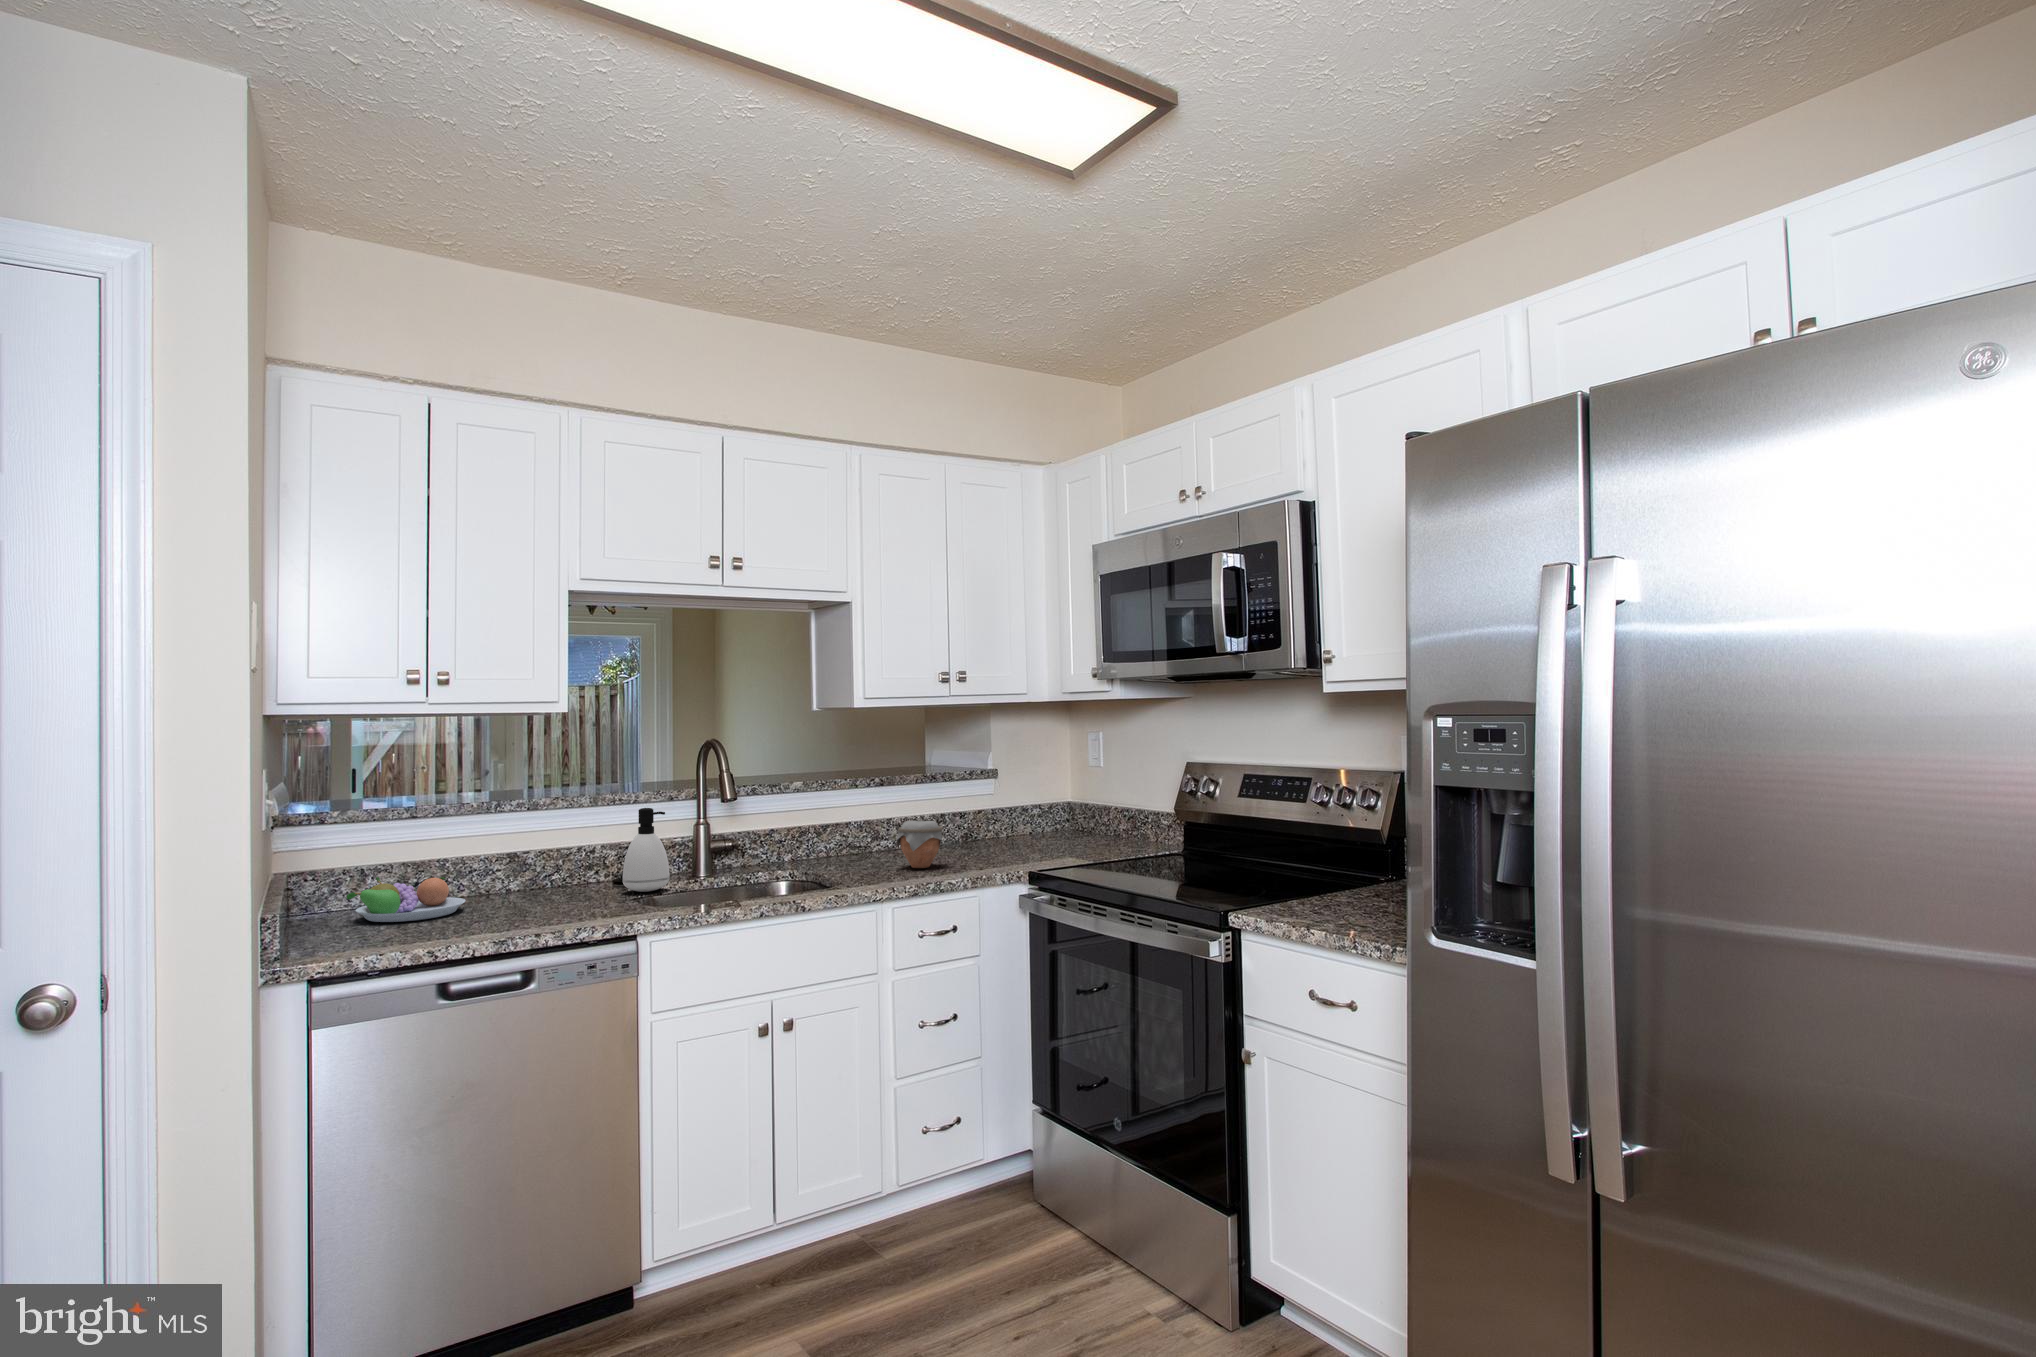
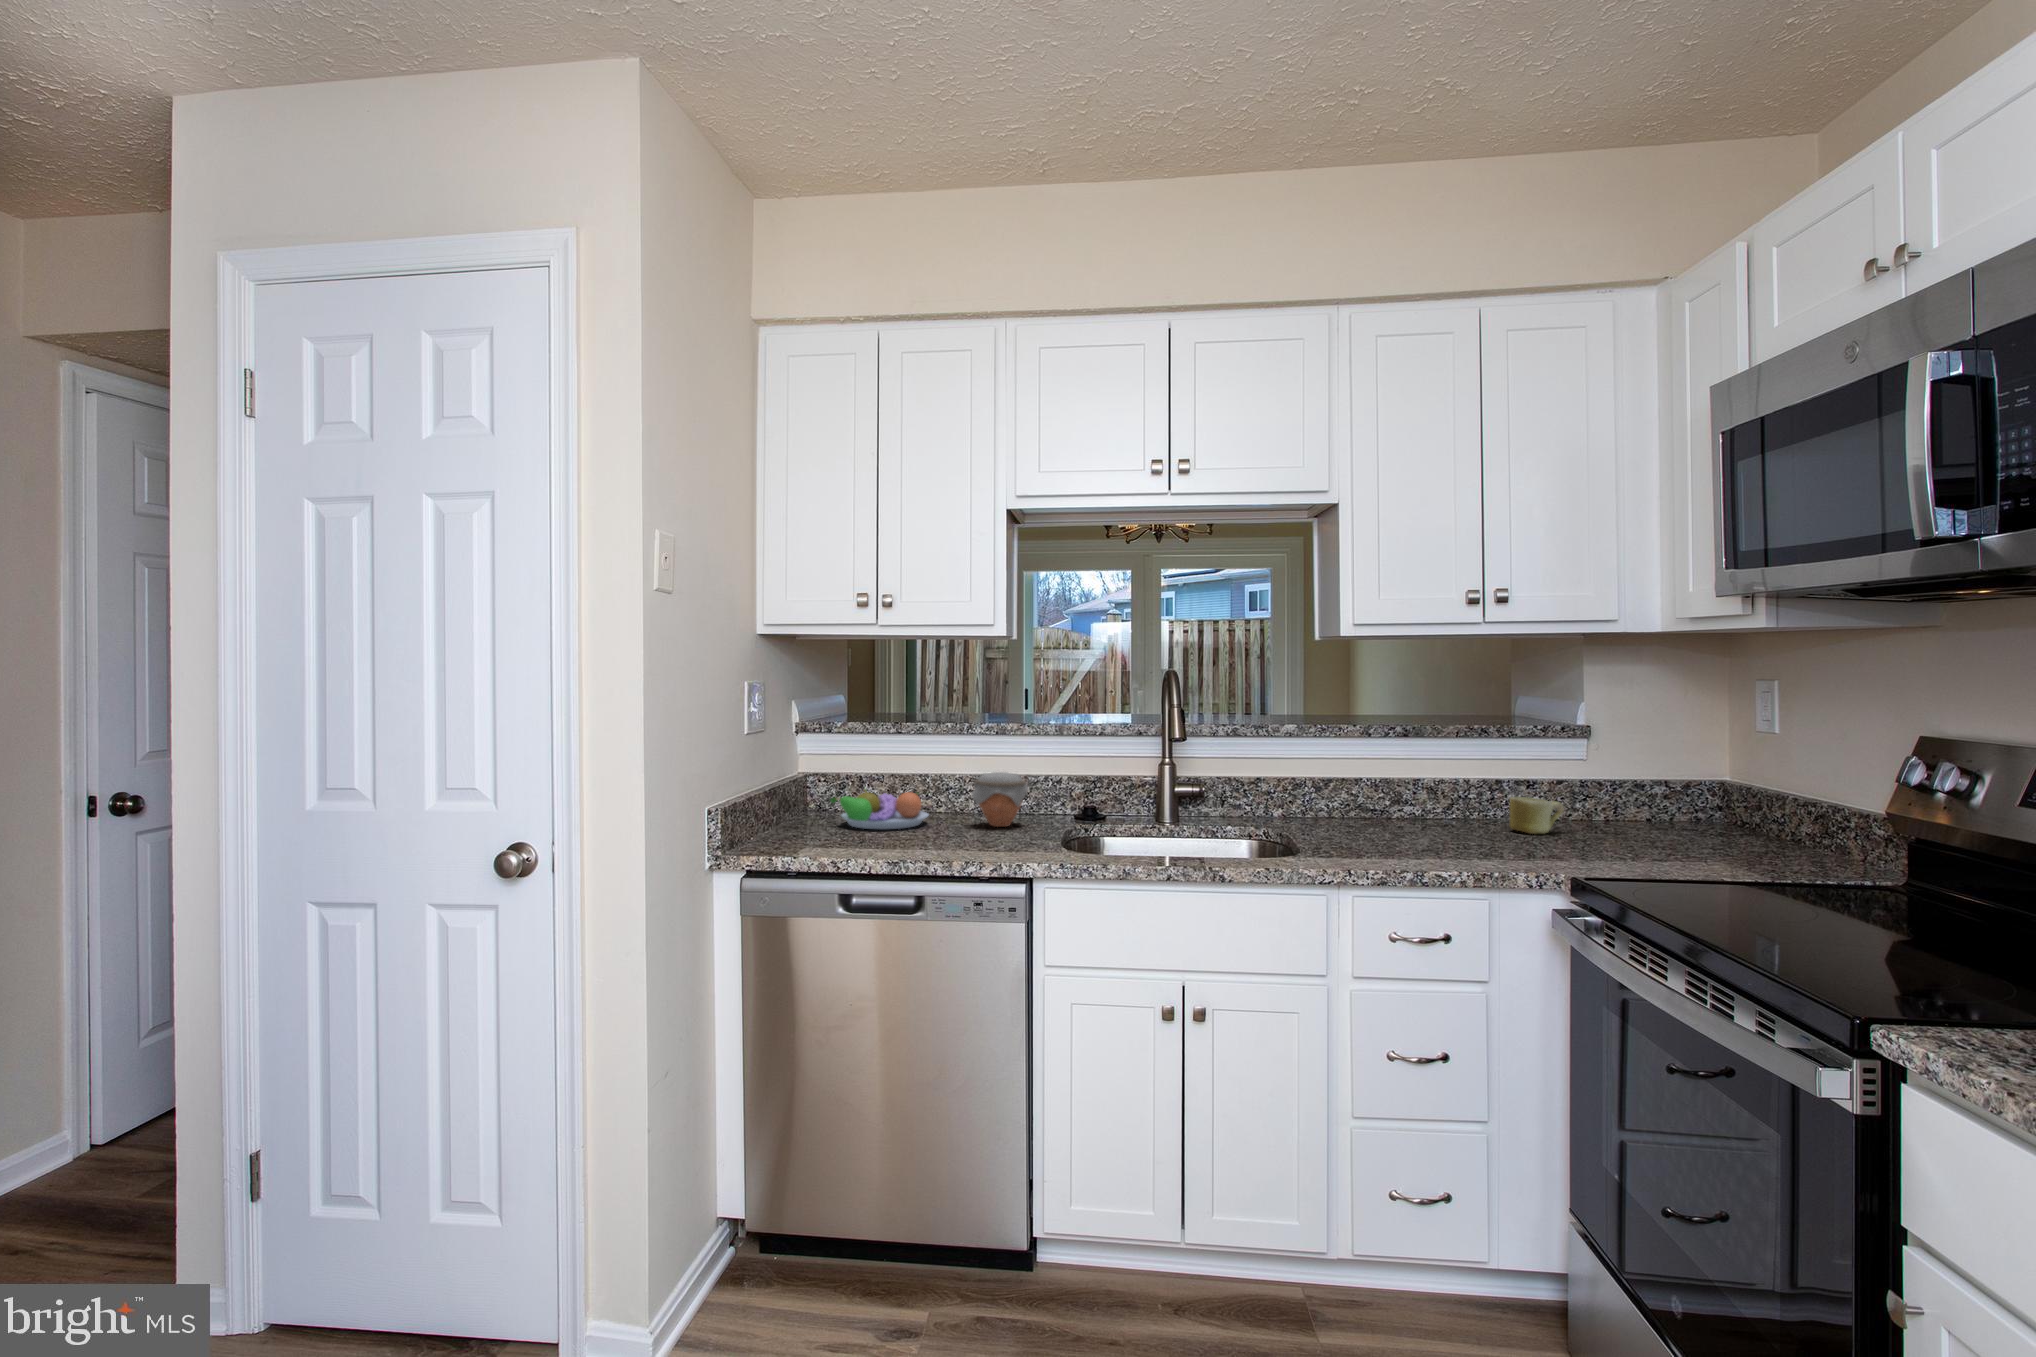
soap dispenser: present [623,808,670,892] -> none [1067,742,1115,831]
jar: present [897,821,943,868] -> present [971,772,1029,827]
mug: none [957,825,991,851] -> present [1510,797,1564,834]

